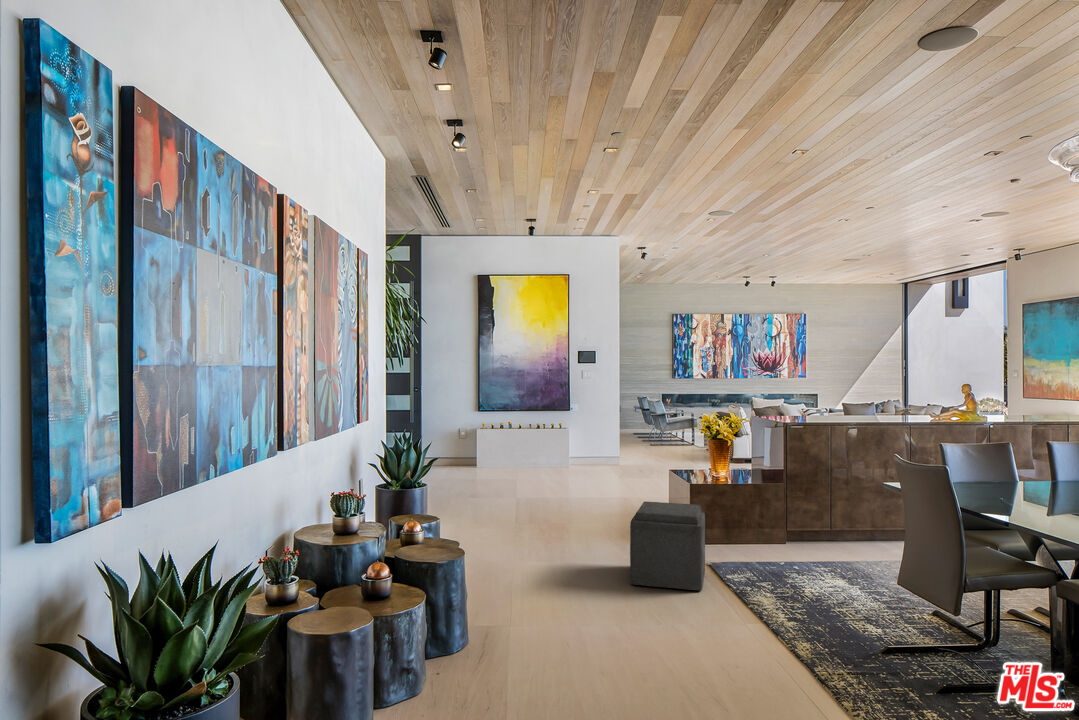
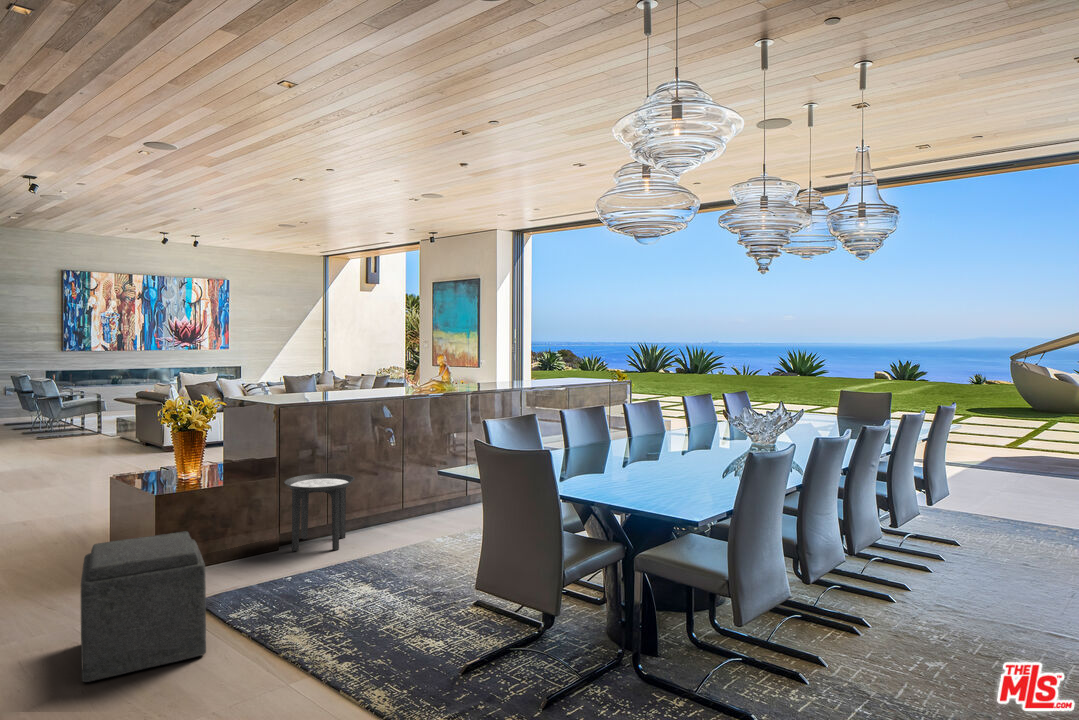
side table: none [789,486,853,555] -> present [284,473,355,551]

